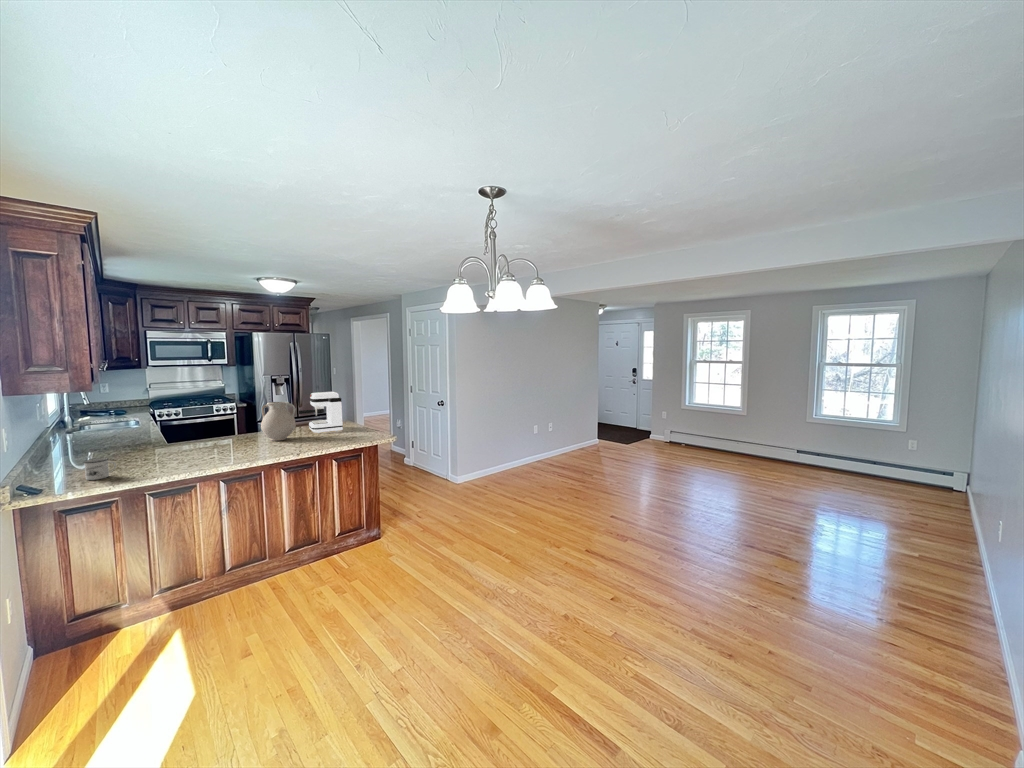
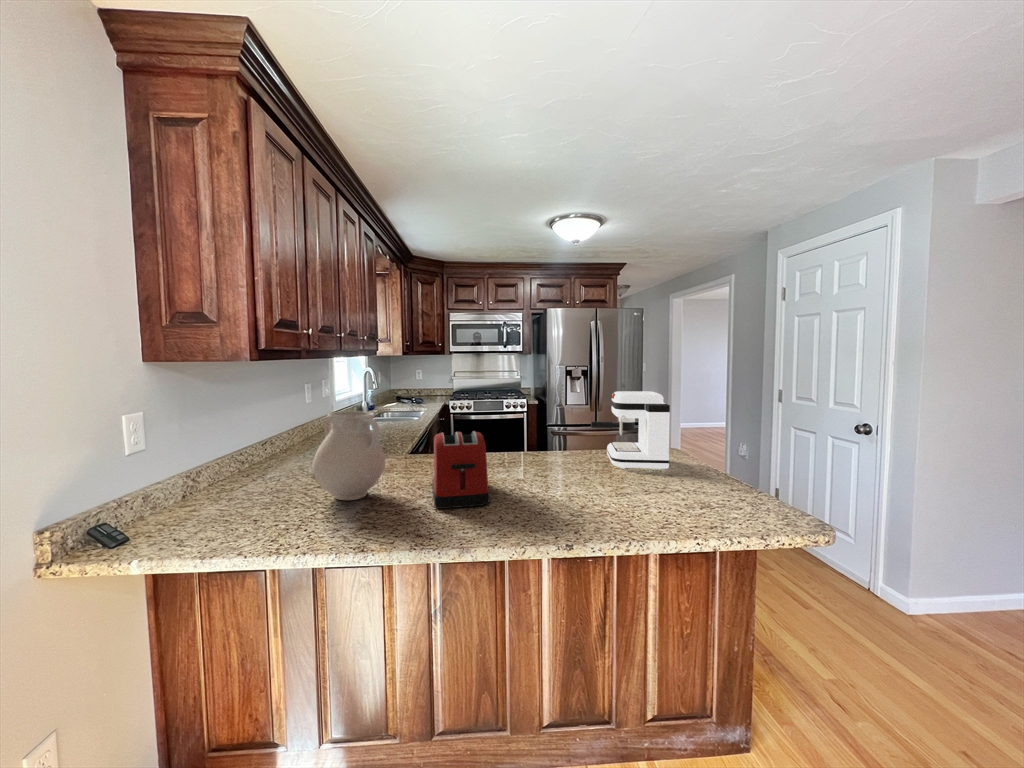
vase: present [261,402,296,441] -> present [312,411,385,500]
toaster: none [205,420,249,459] -> present [432,431,490,509]
mug: present [84,458,116,480] -> none [231,480,273,522]

